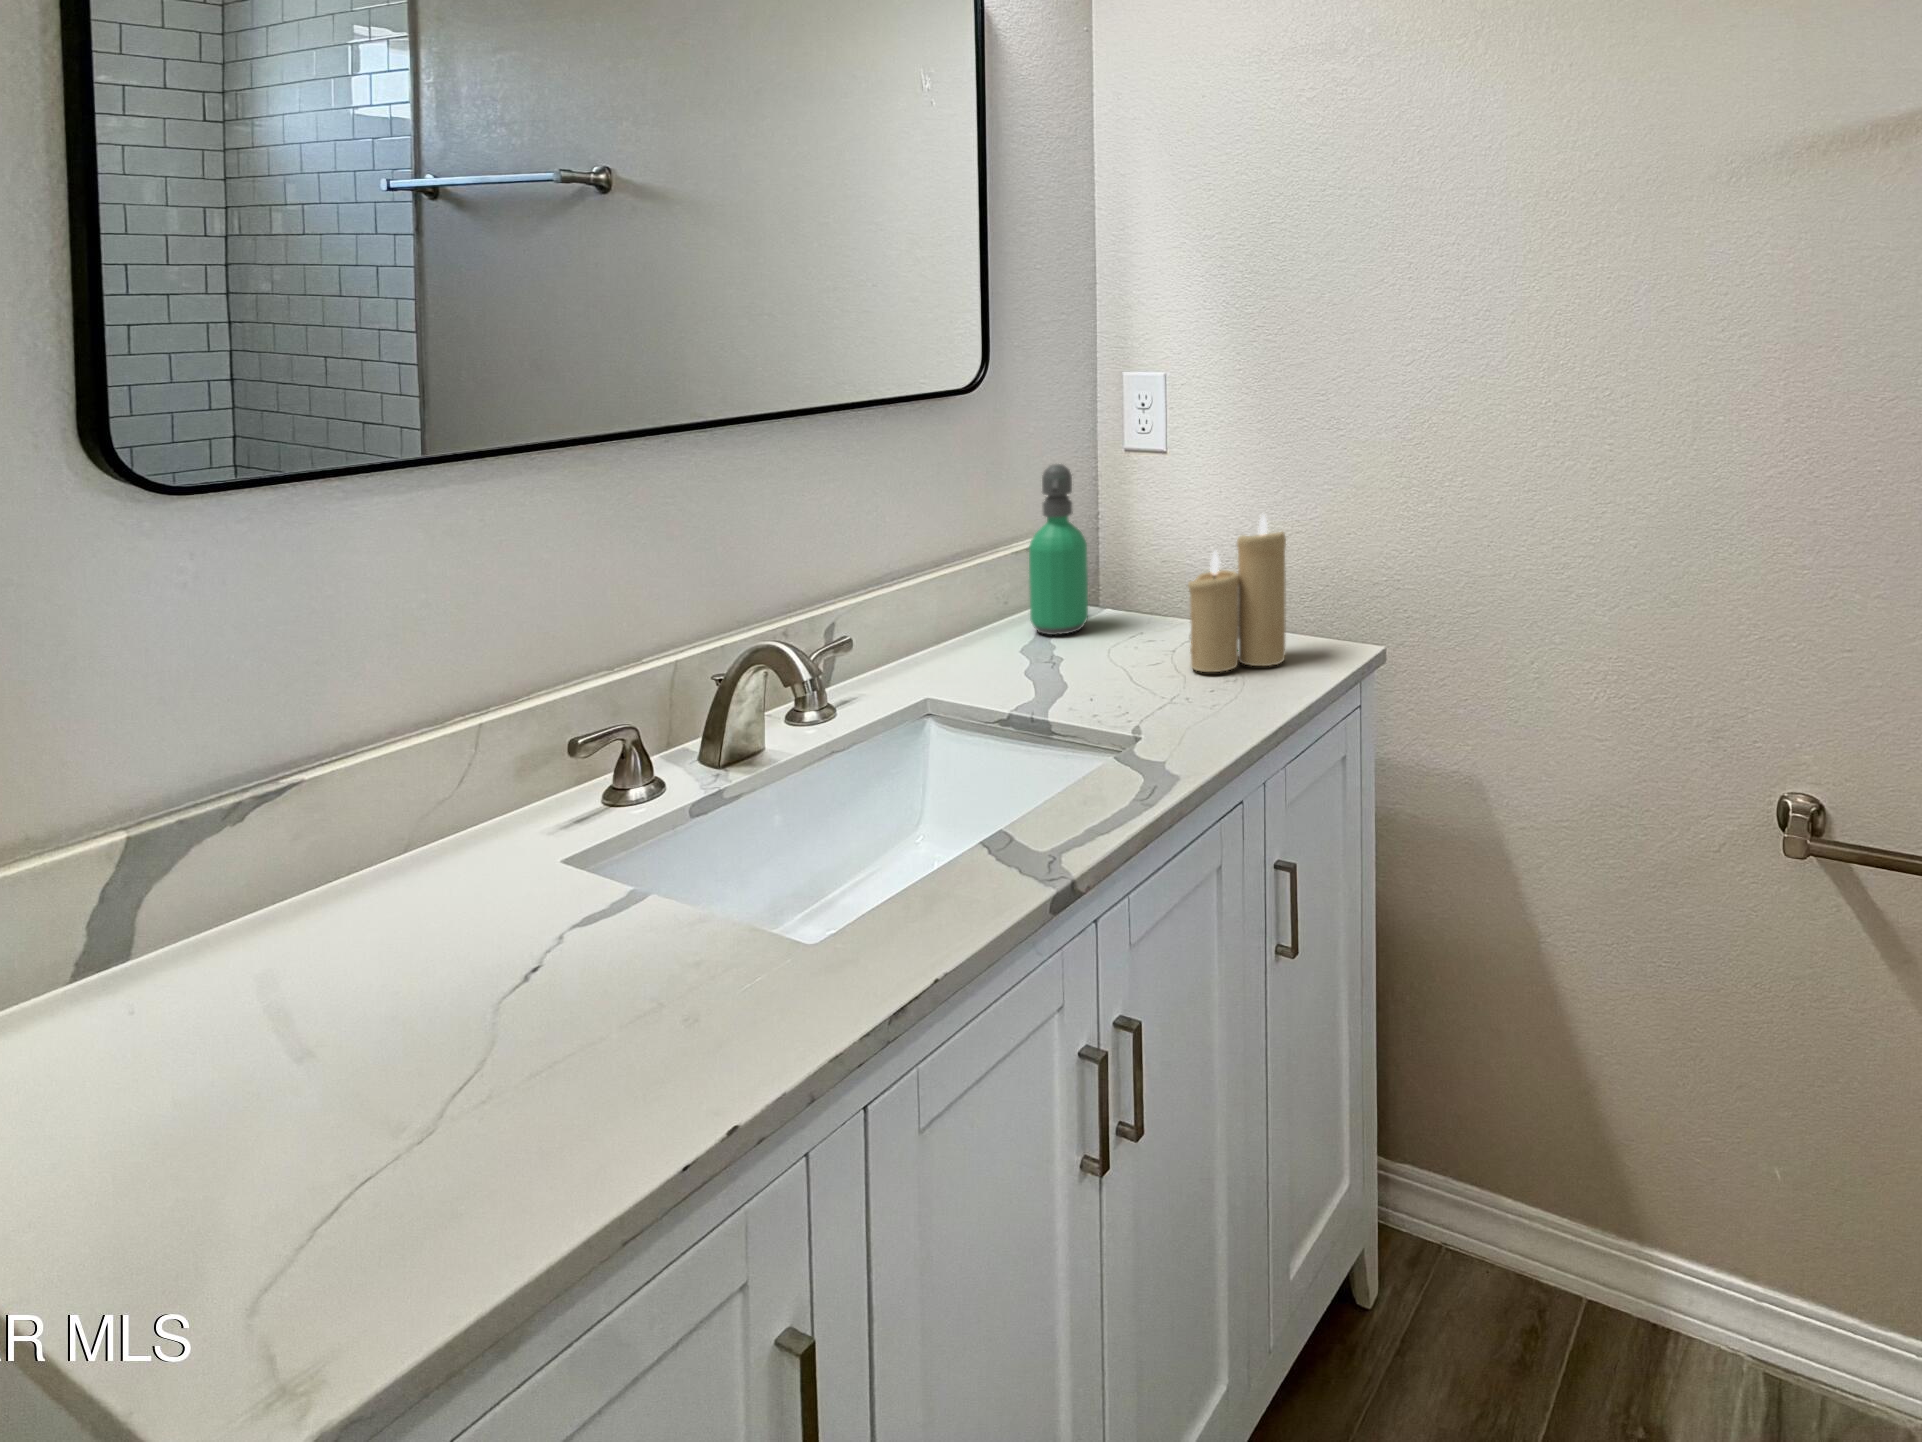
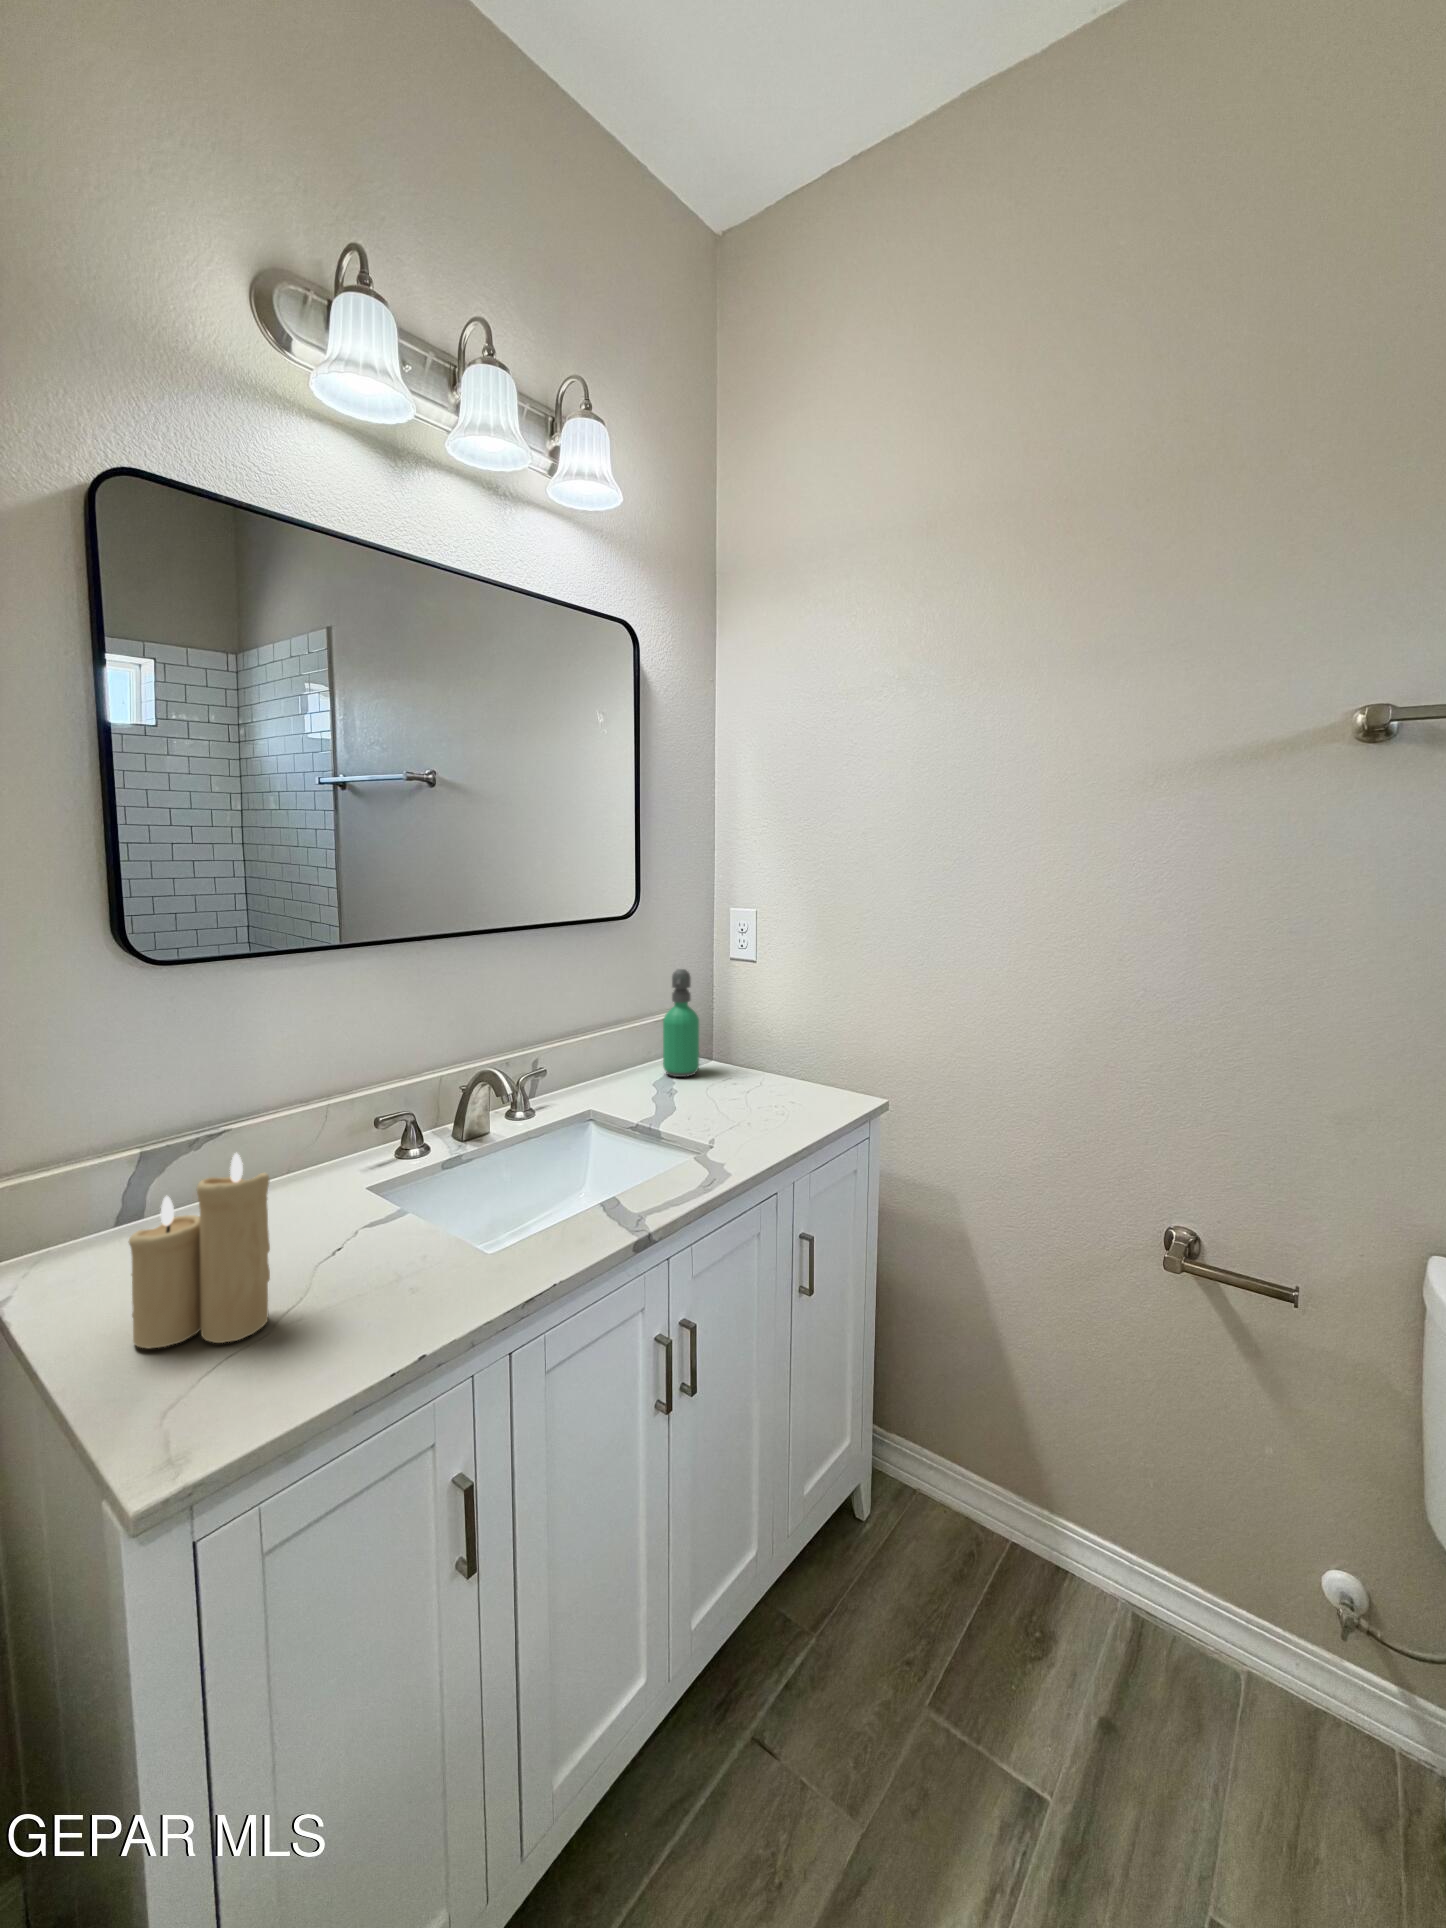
candle: present [1188,514,1286,672] -> present [128,1153,270,1348]

